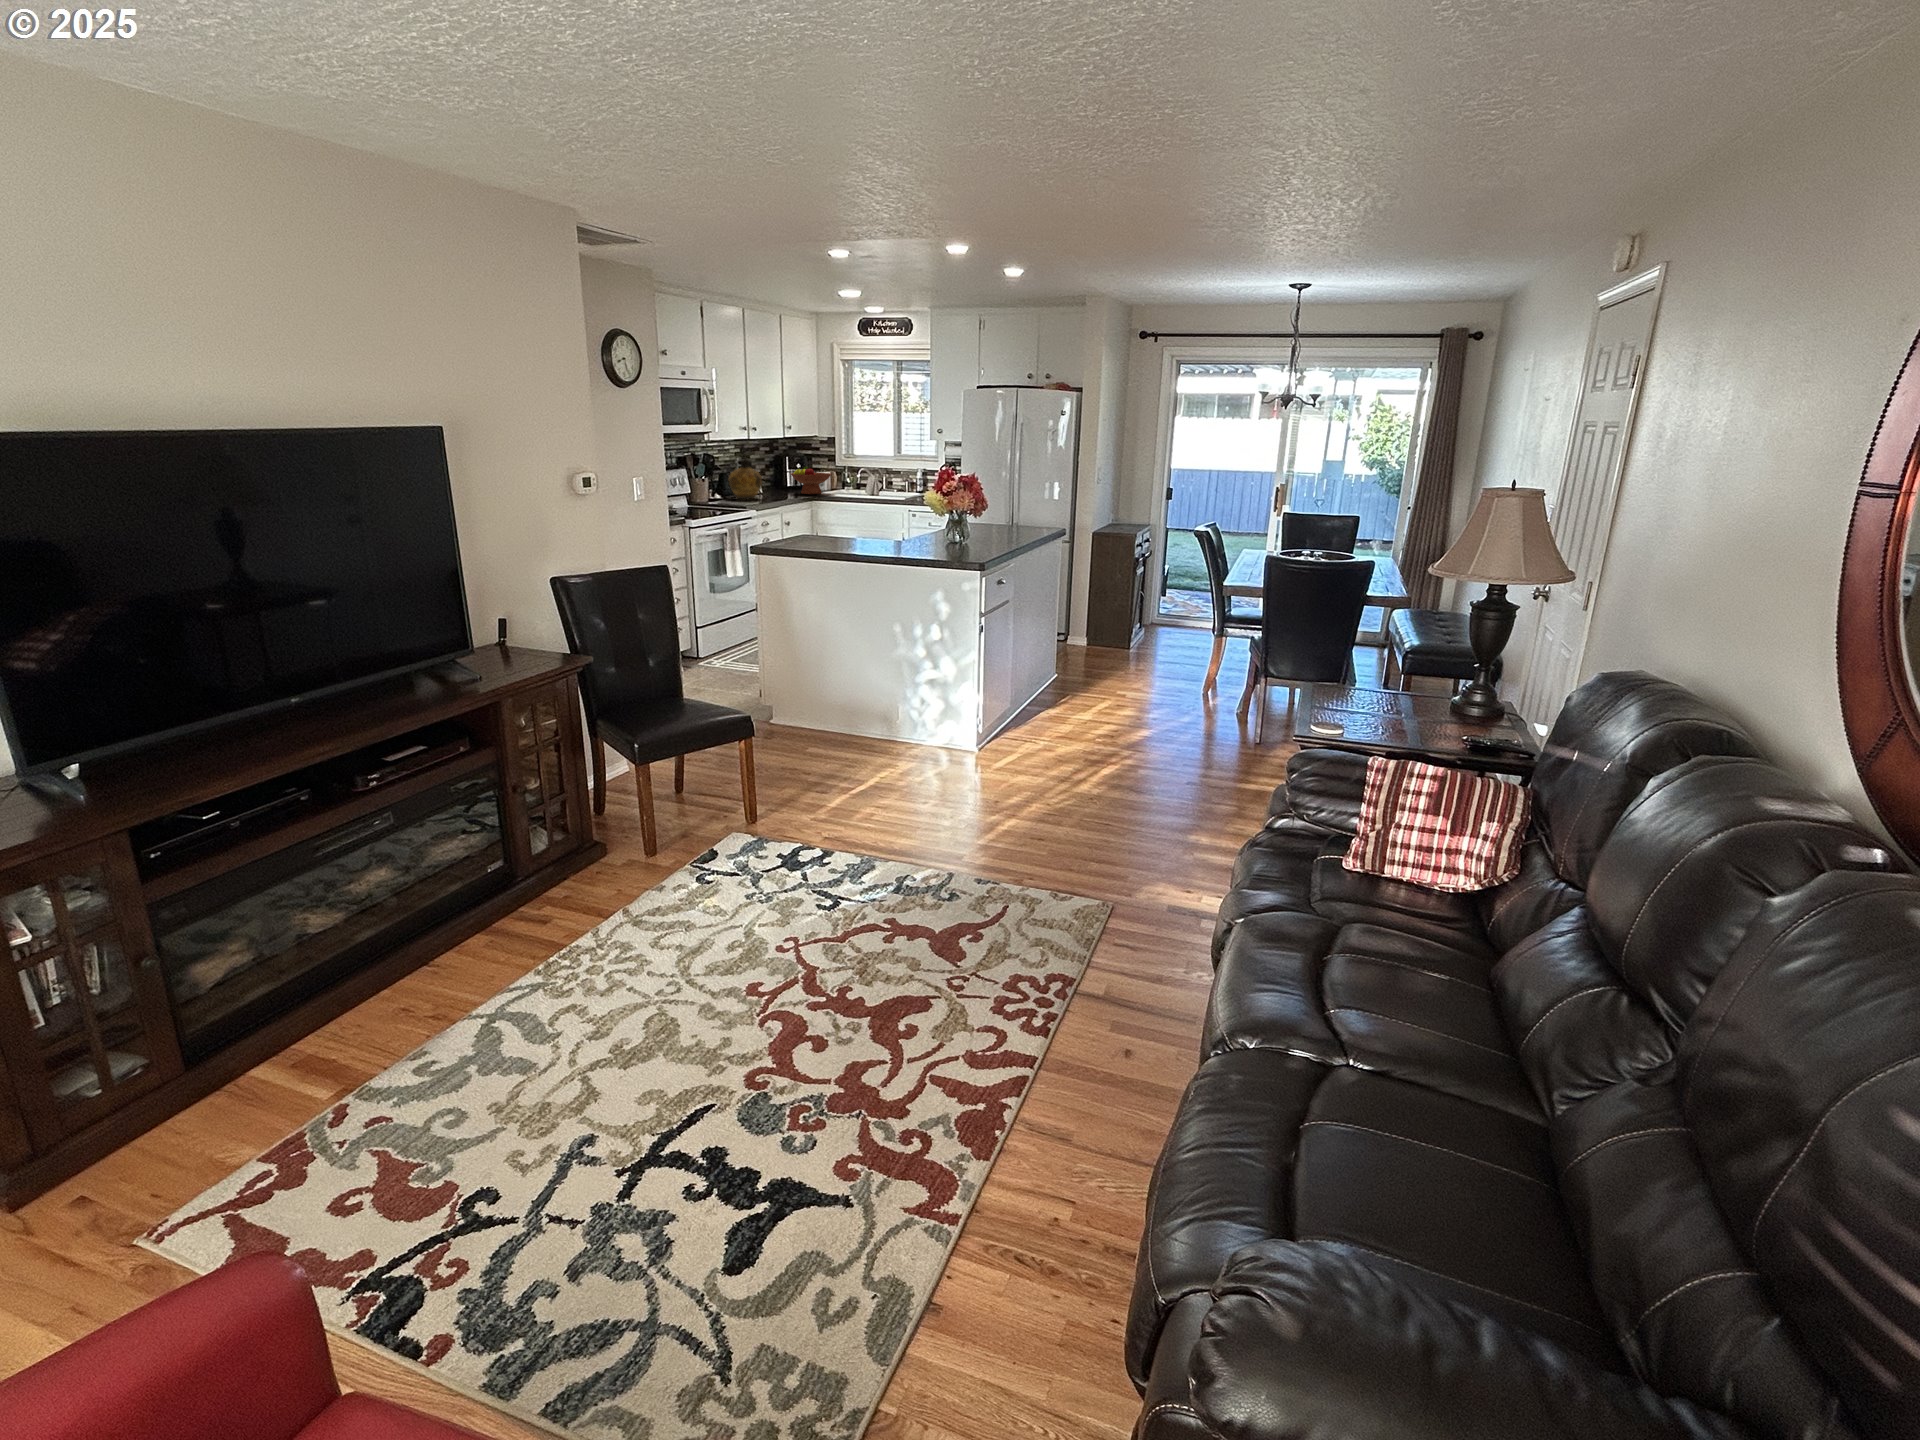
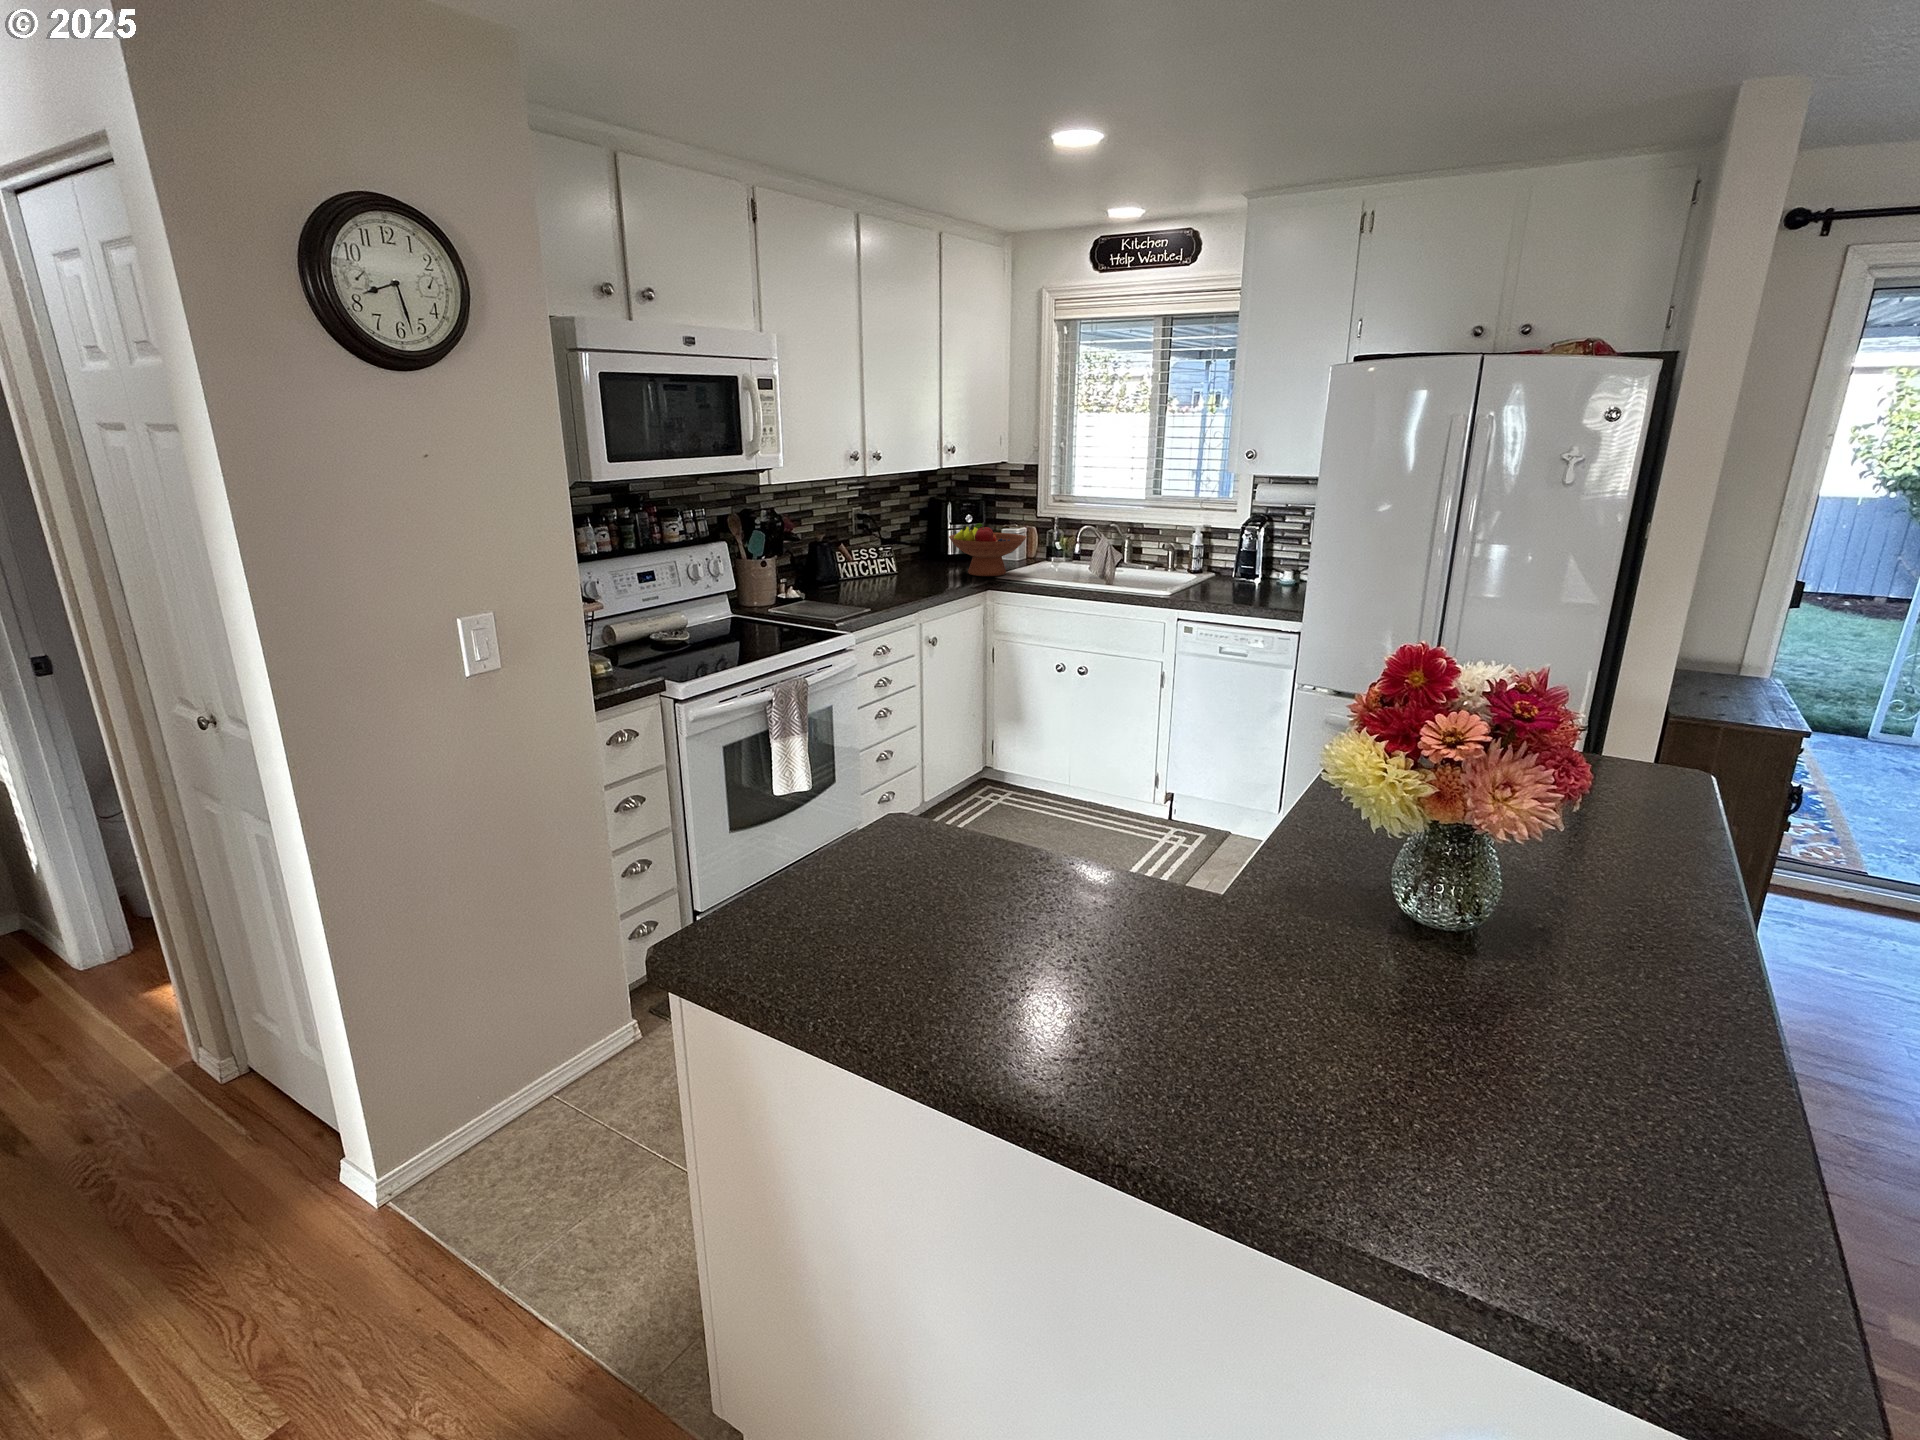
ceramic jug: present [729,458,762,499] -> none [824,513,889,595]

